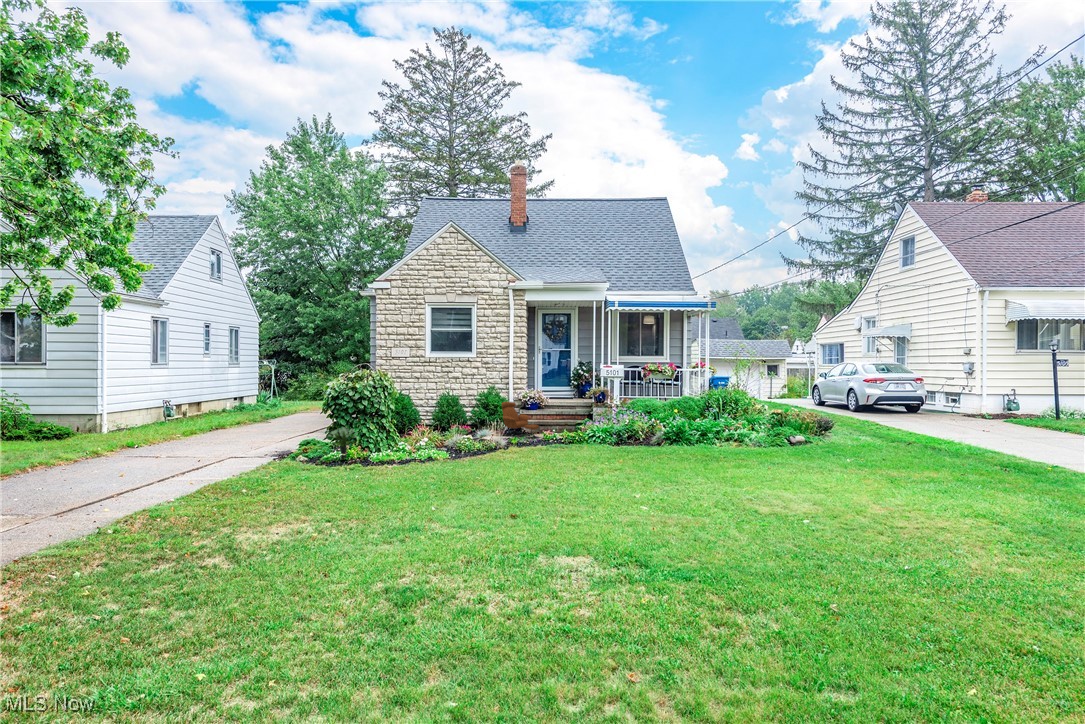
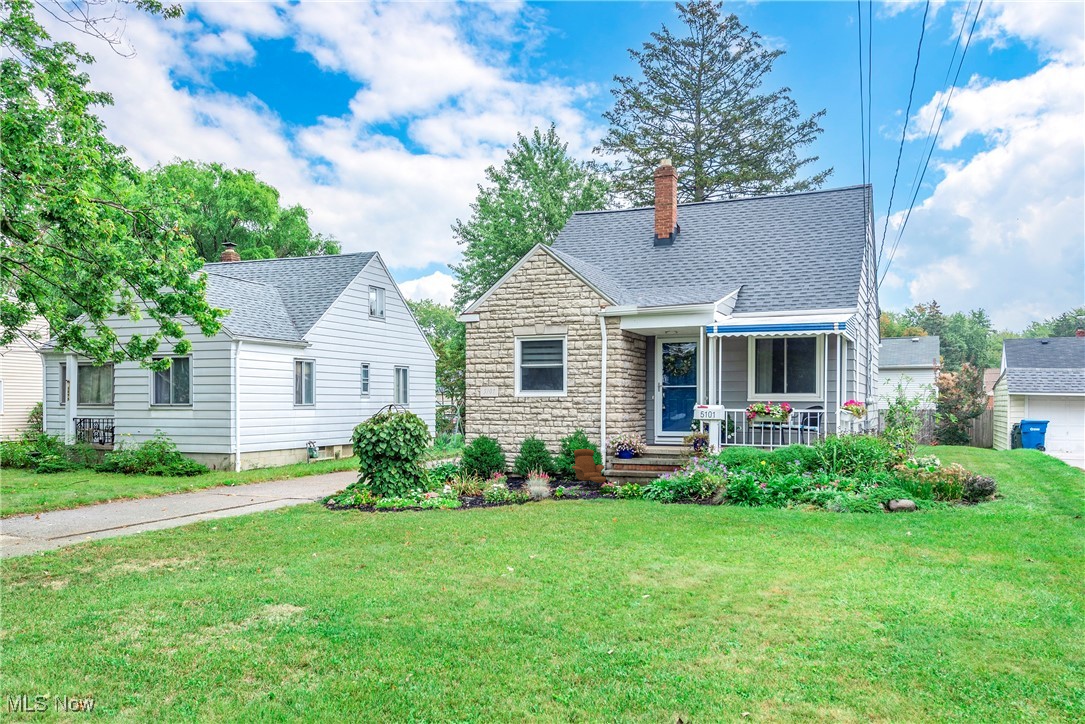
potted plant: present [328,427,357,459] -> none [362,468,392,499]

